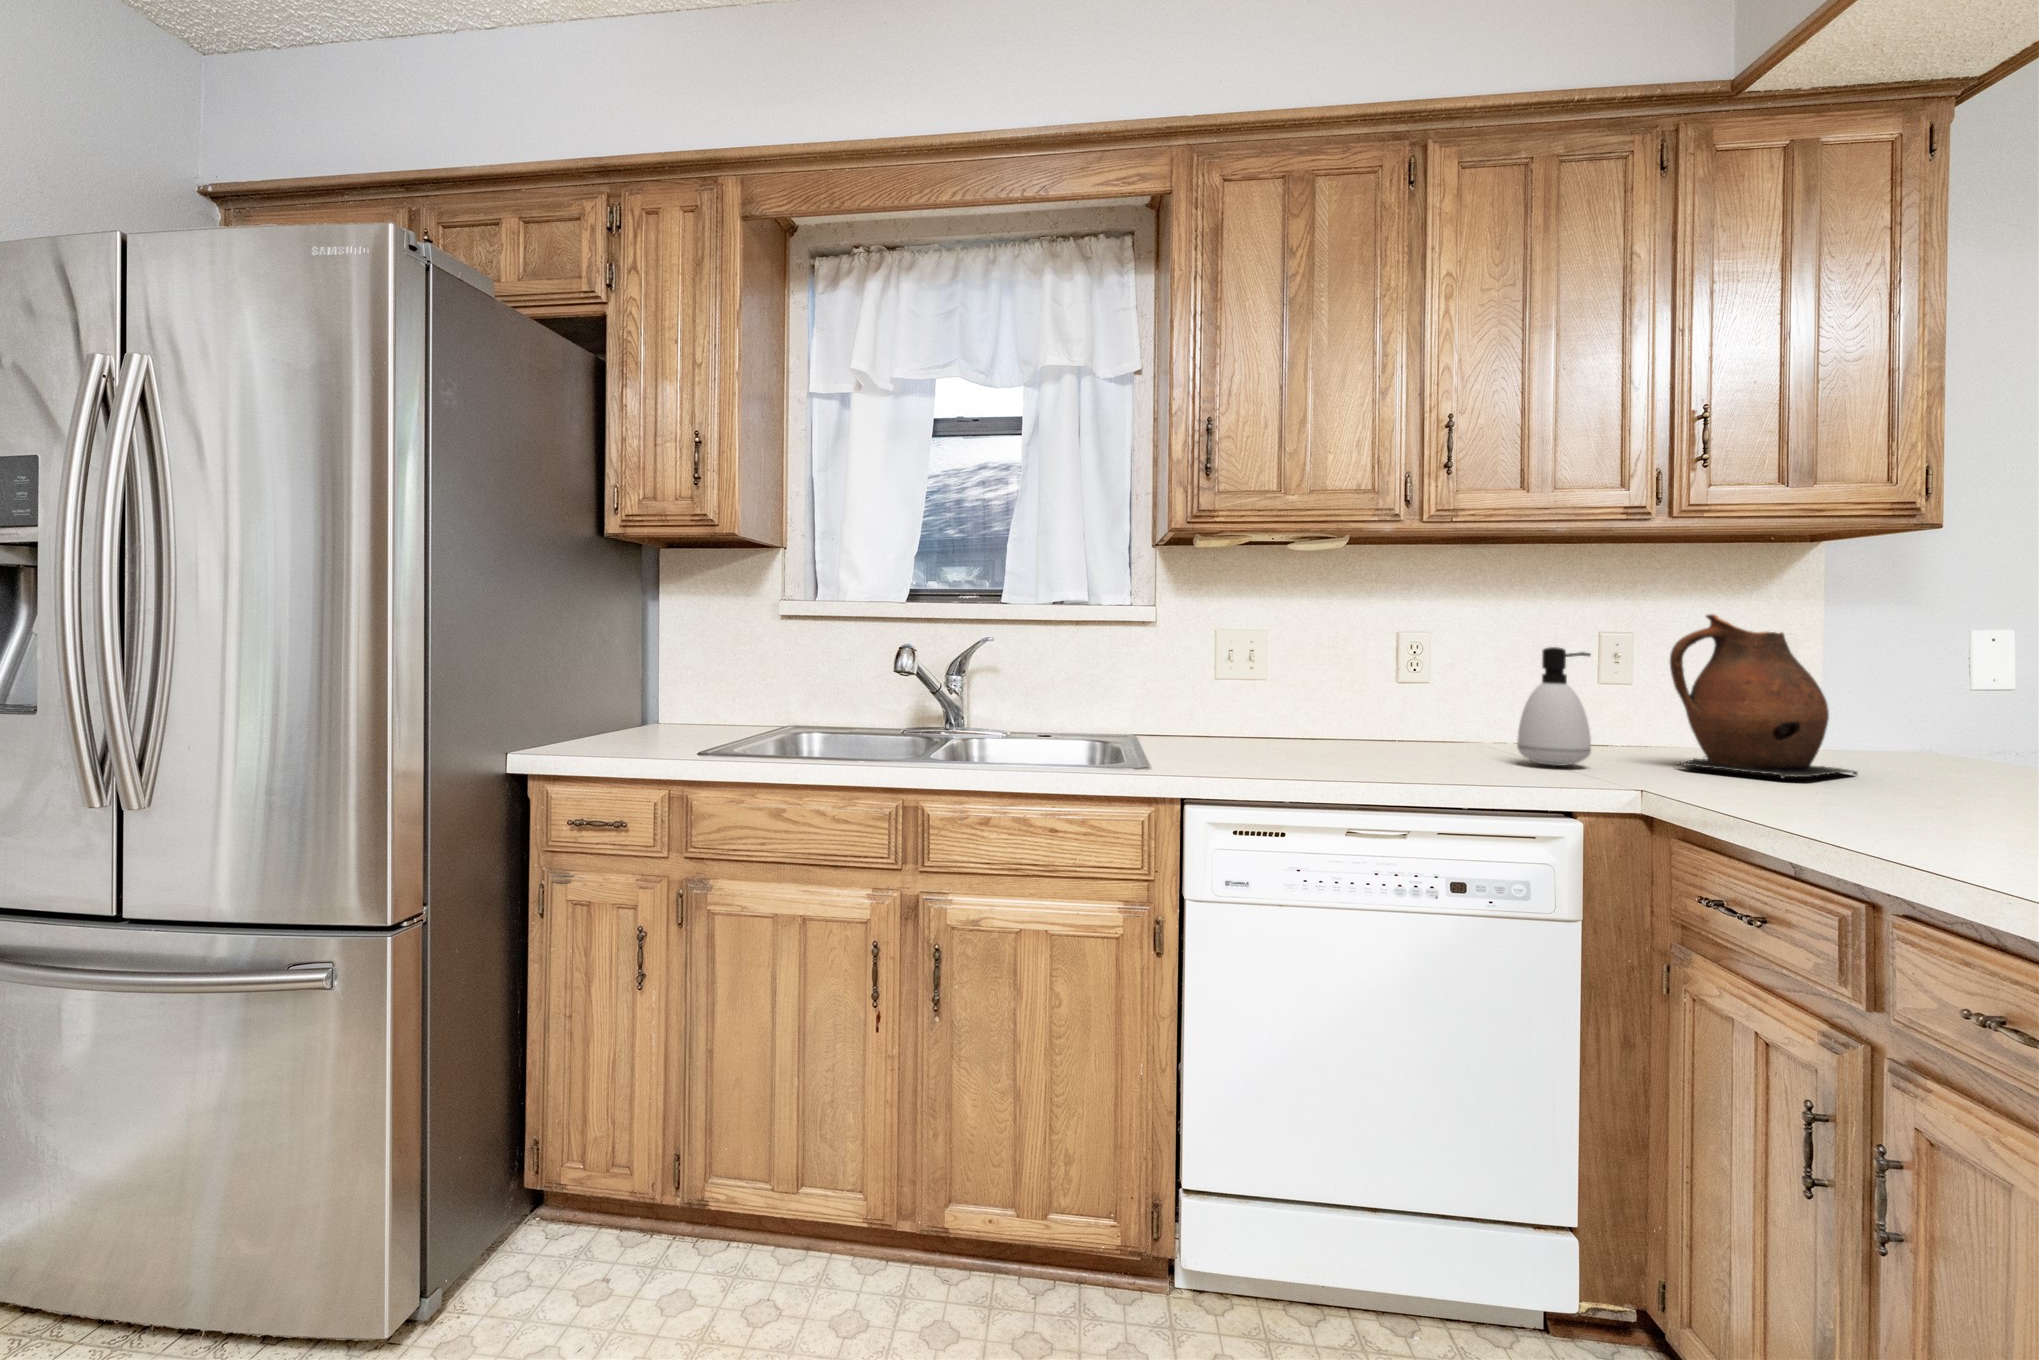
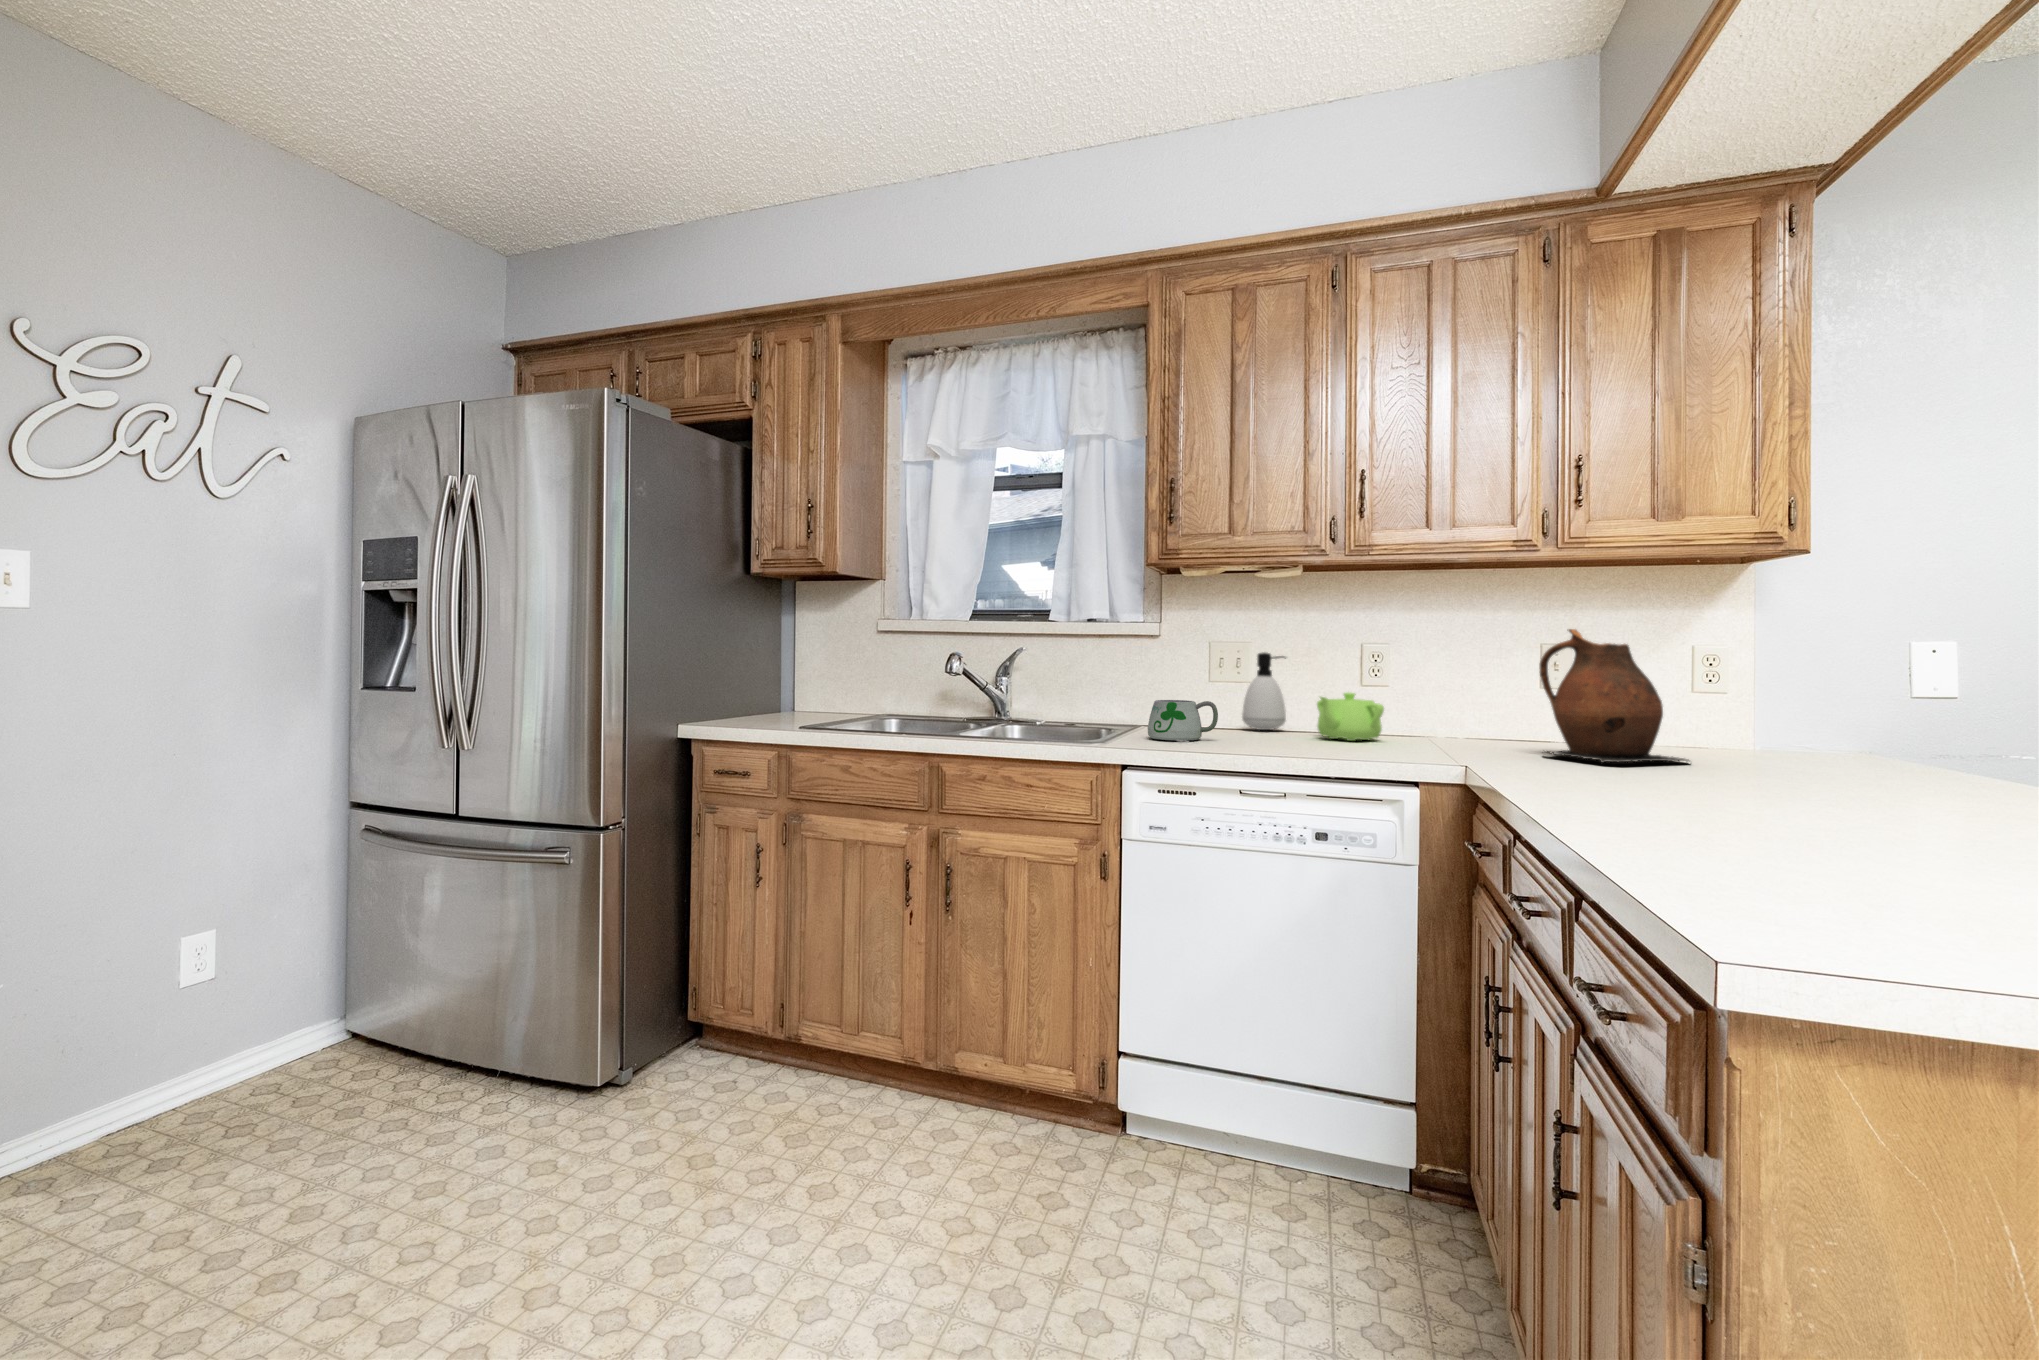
soap dispenser: present [1517,647,1591,766] -> present [1242,653,1286,730]
teapot: none [1363,693,1462,753] -> present [1317,693,1384,741]
mug: none [1180,706,1273,763] -> present [1148,700,1218,743]

